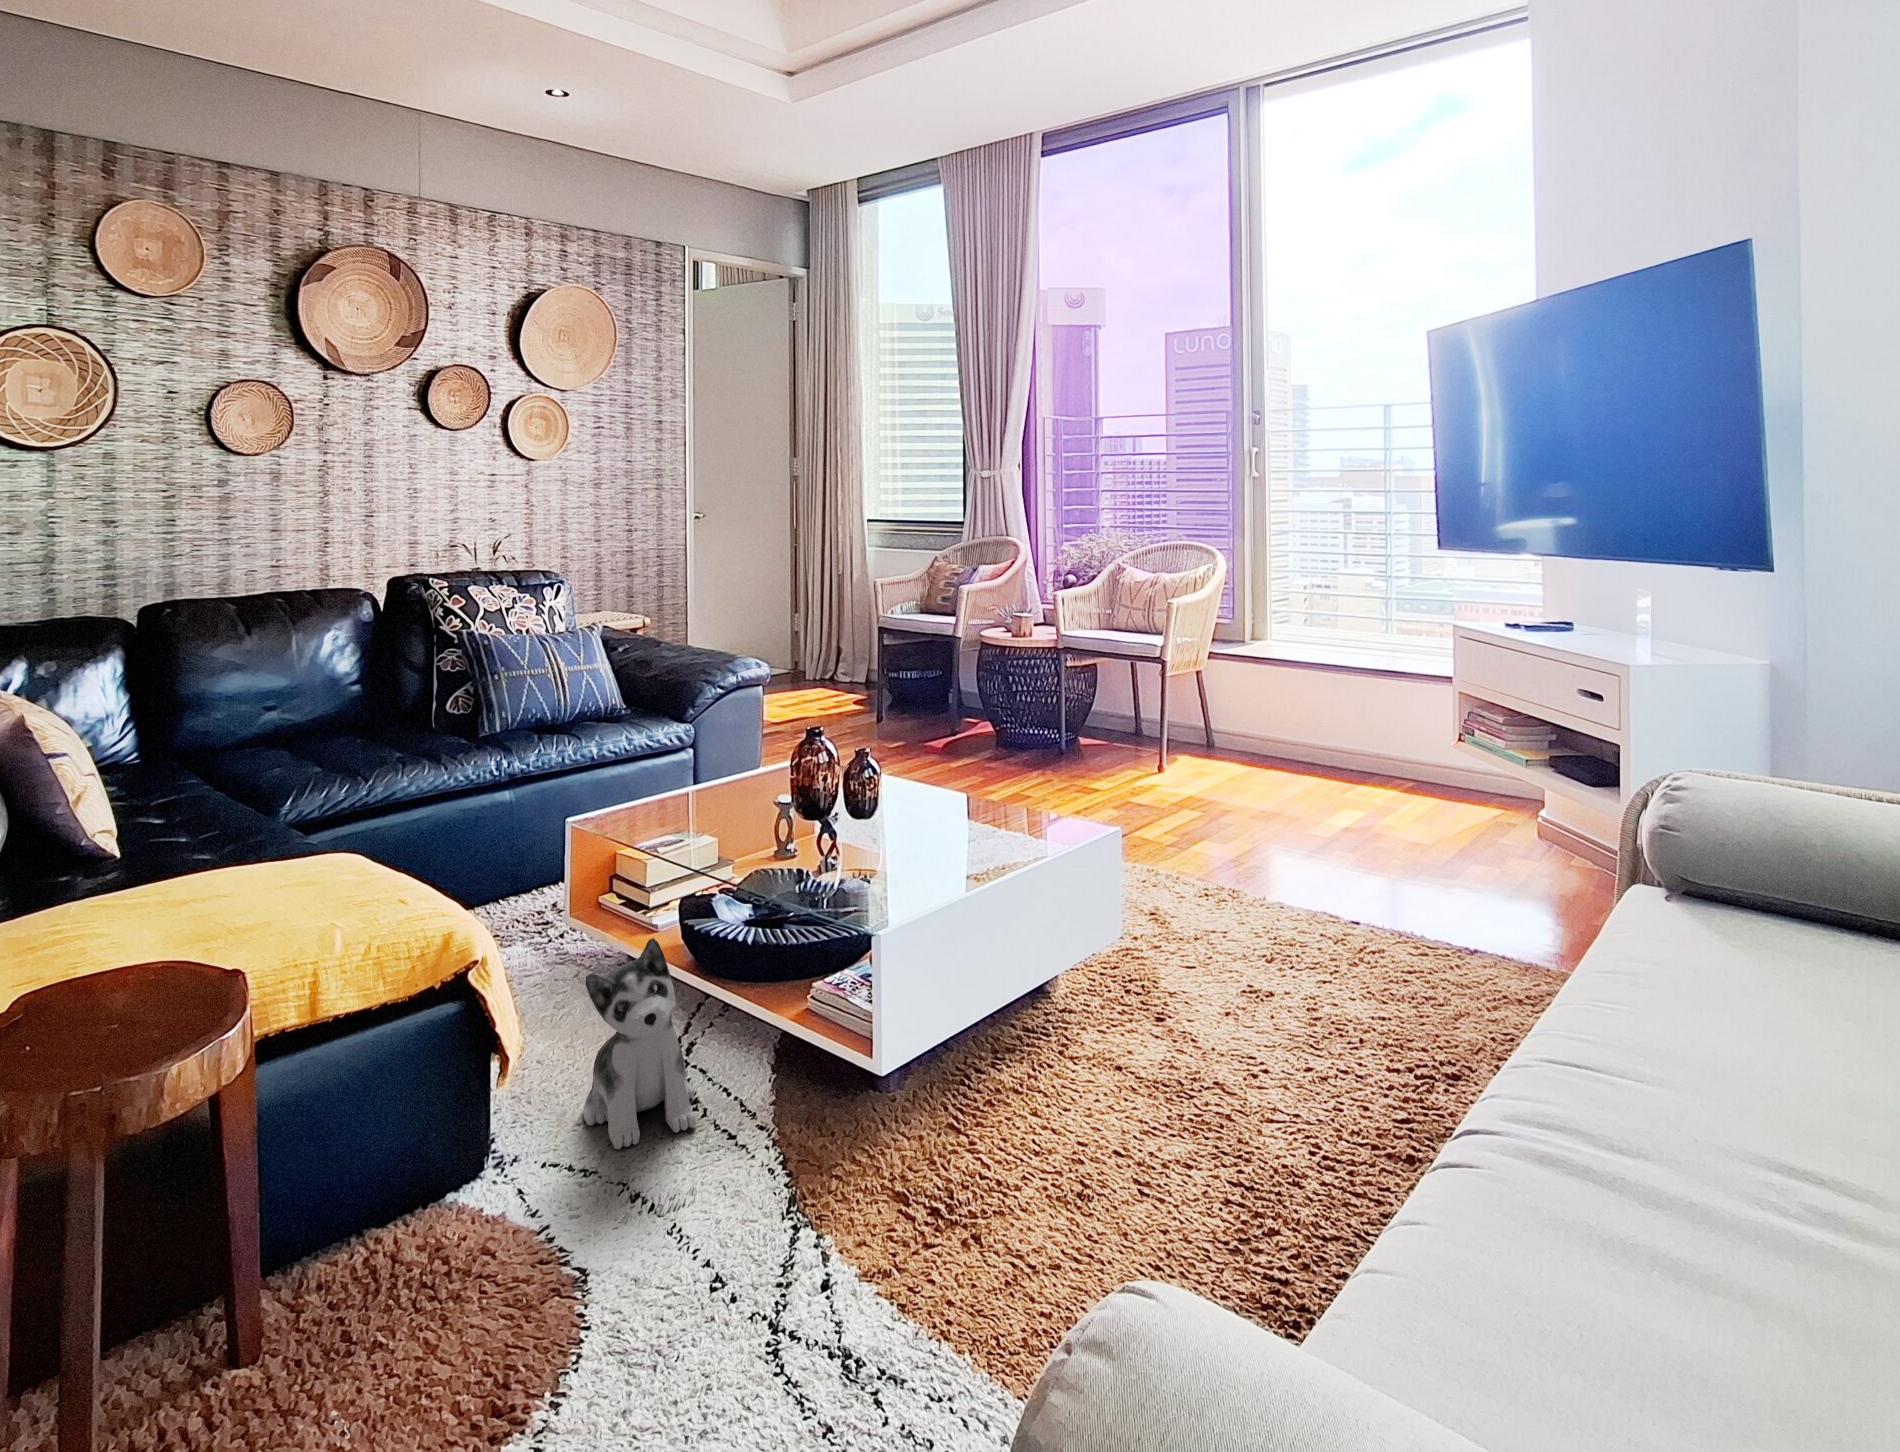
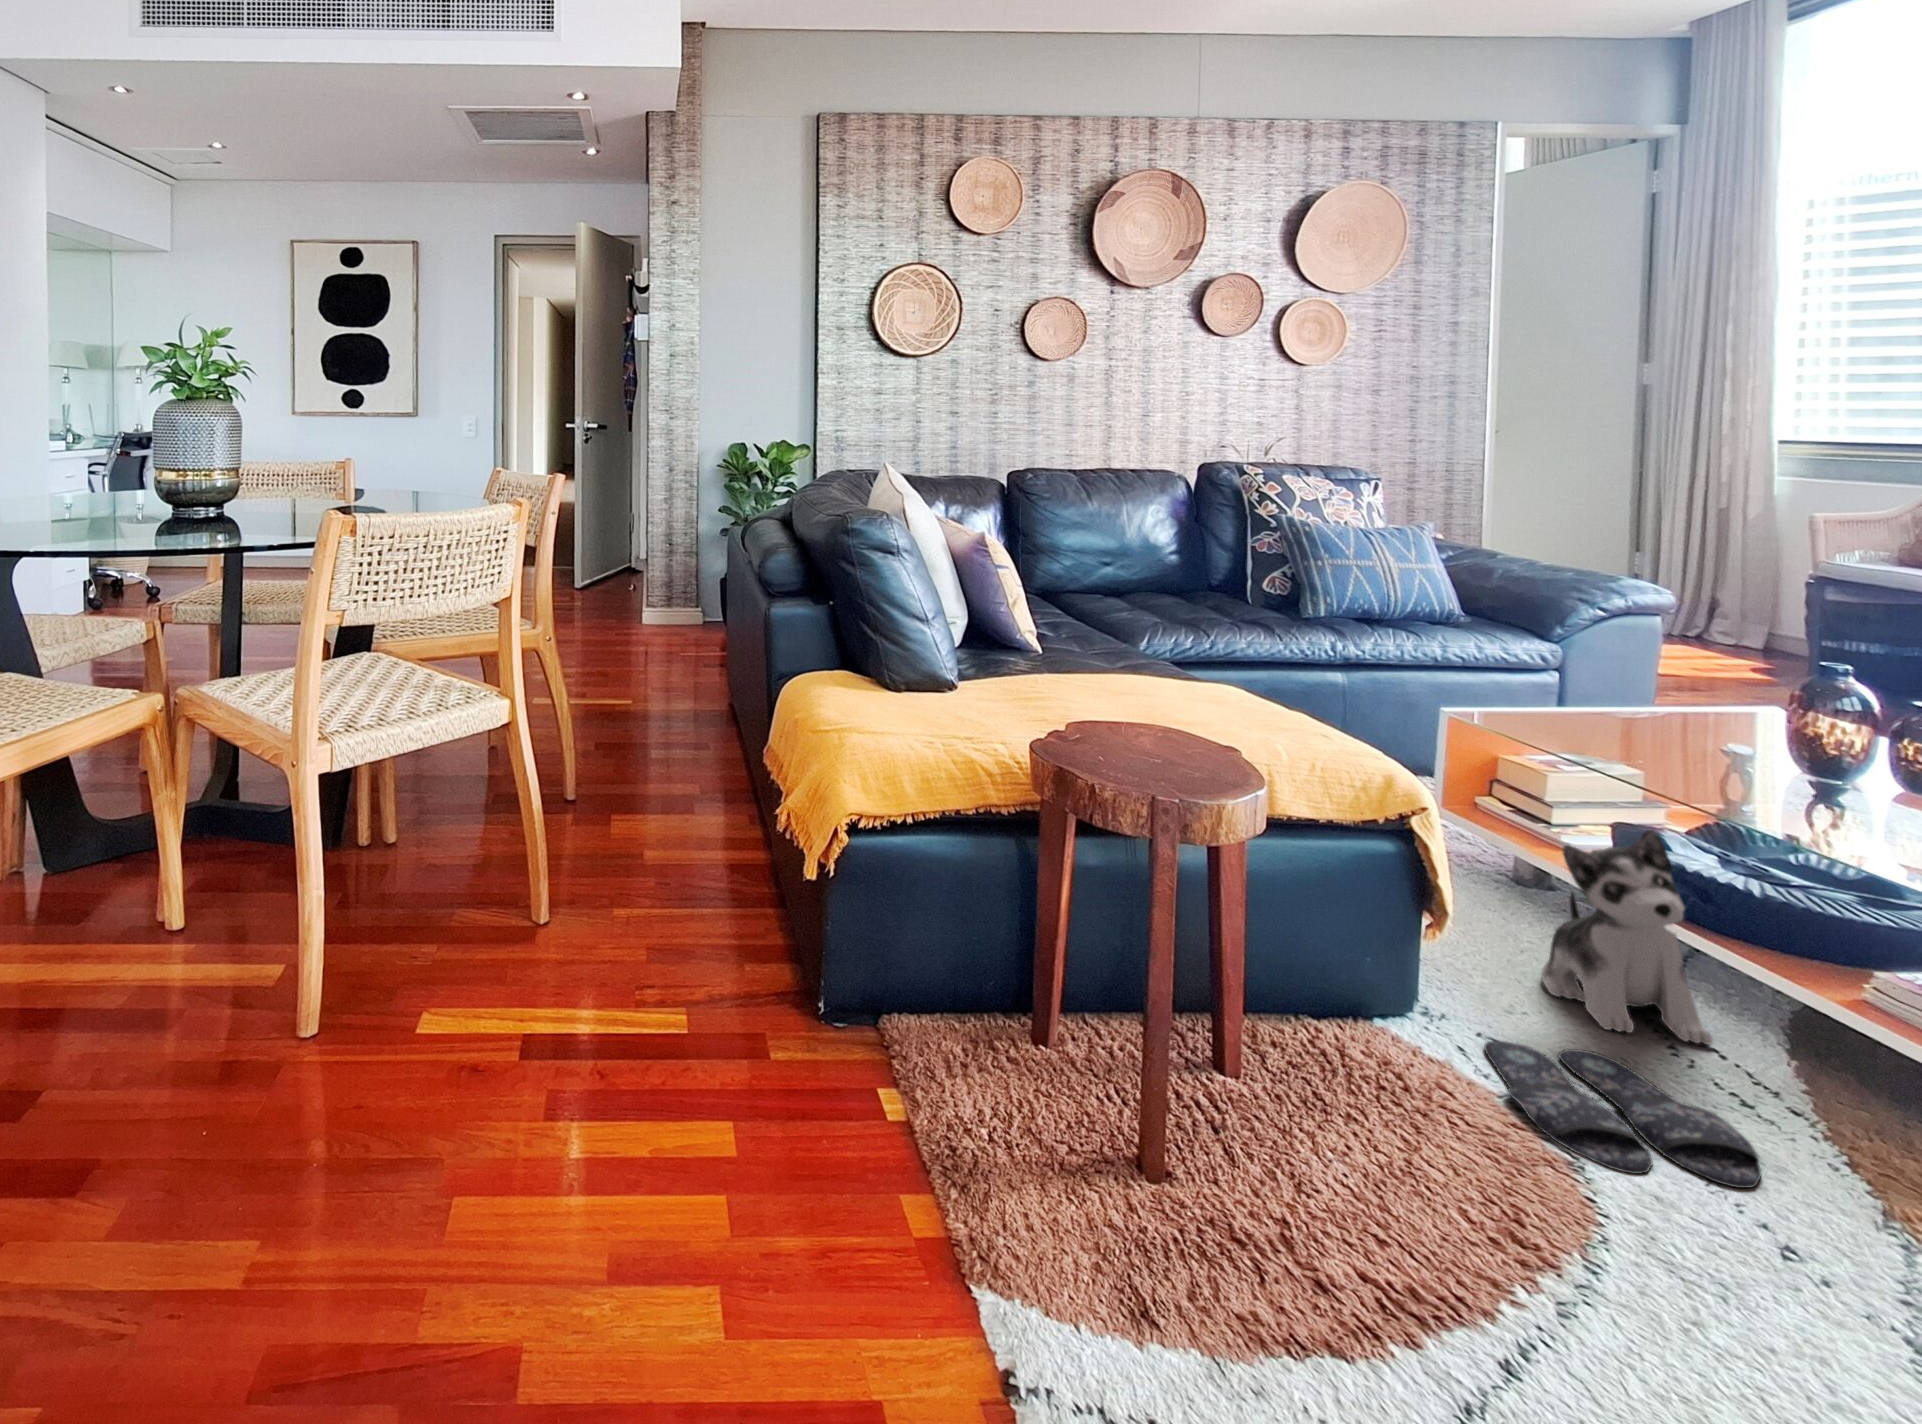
slippers: none [487,1187,680,1345] -> present [1484,1041,1761,1188]

